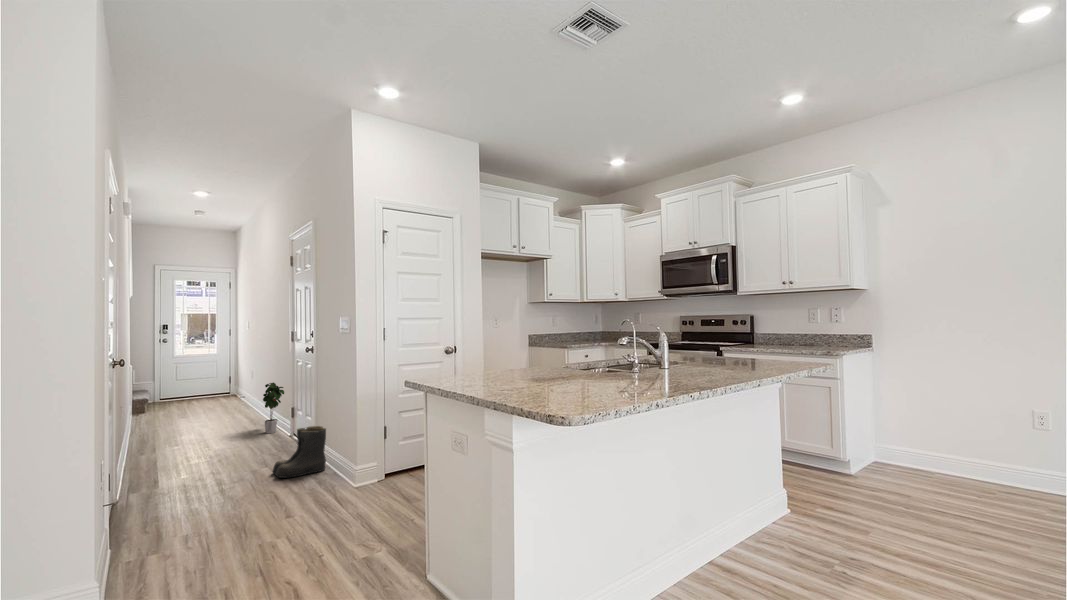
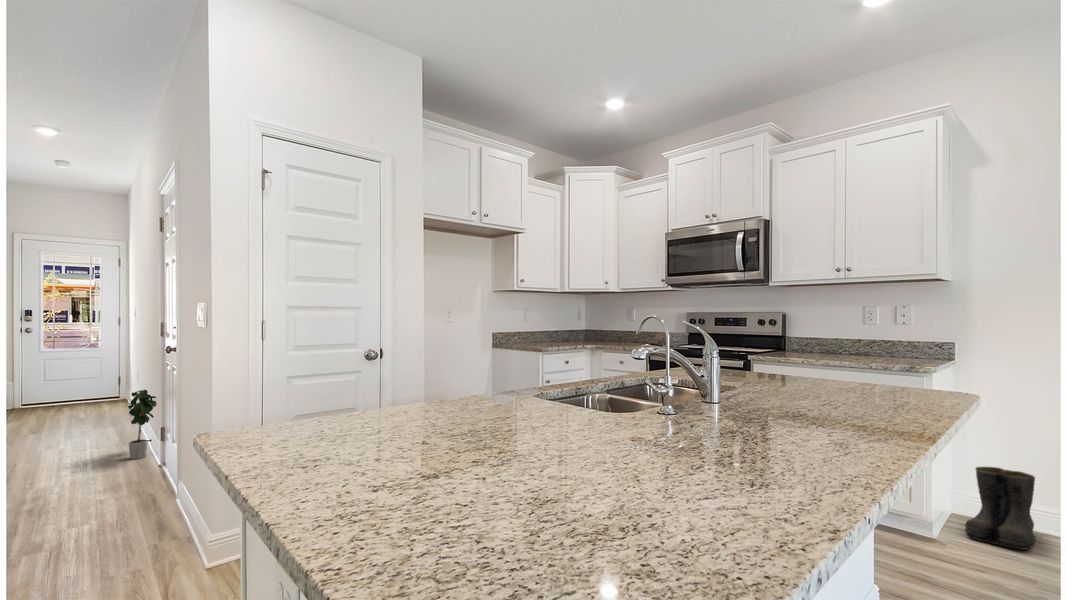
boots: present [272,426,326,478] -> present [965,467,1036,550]

